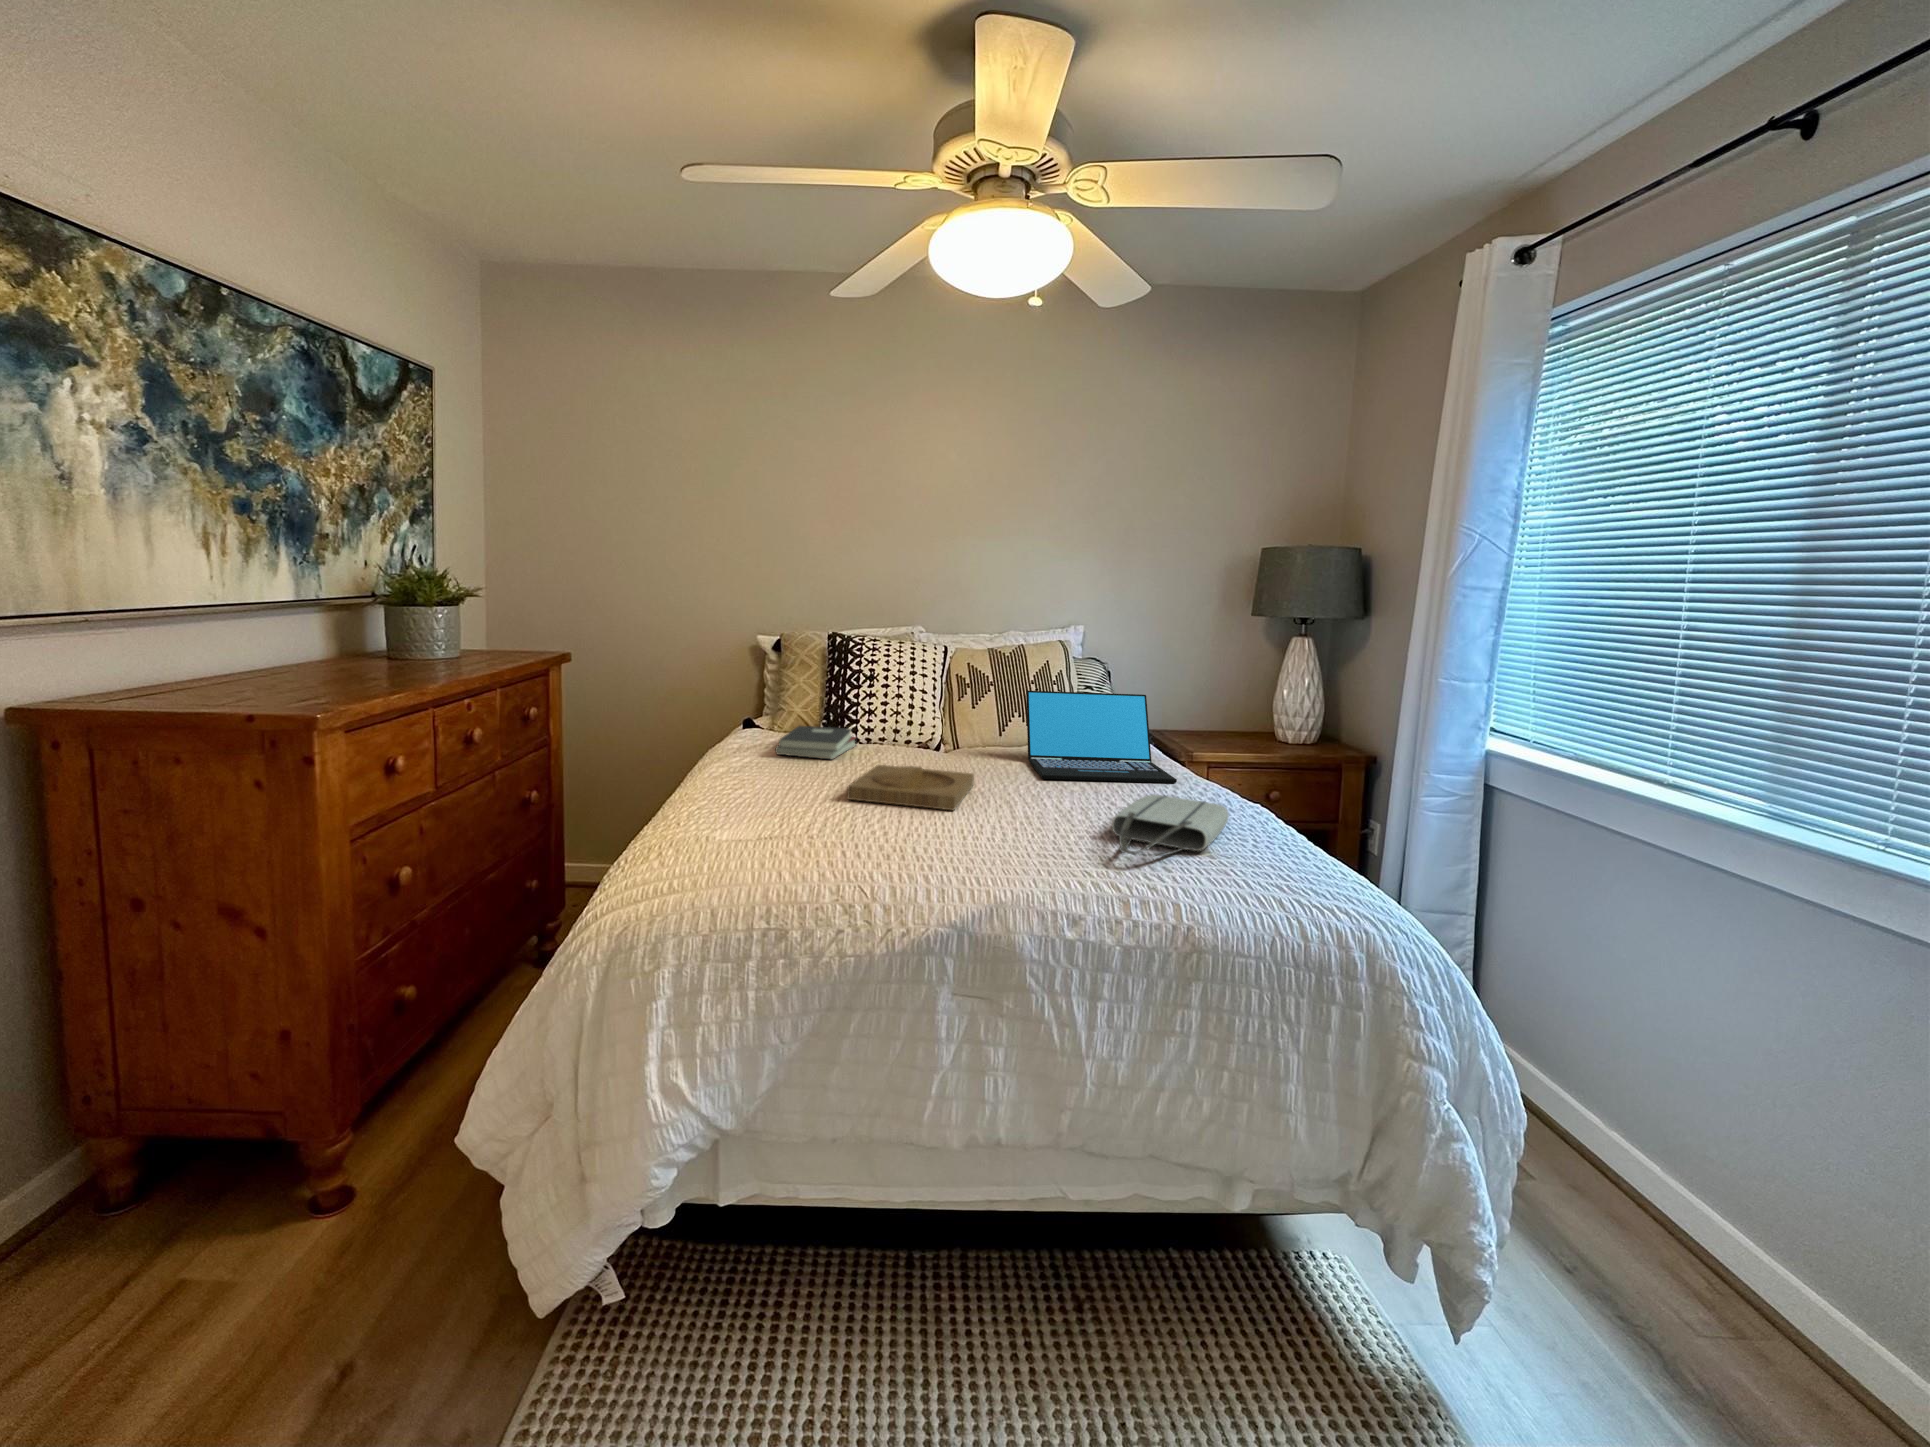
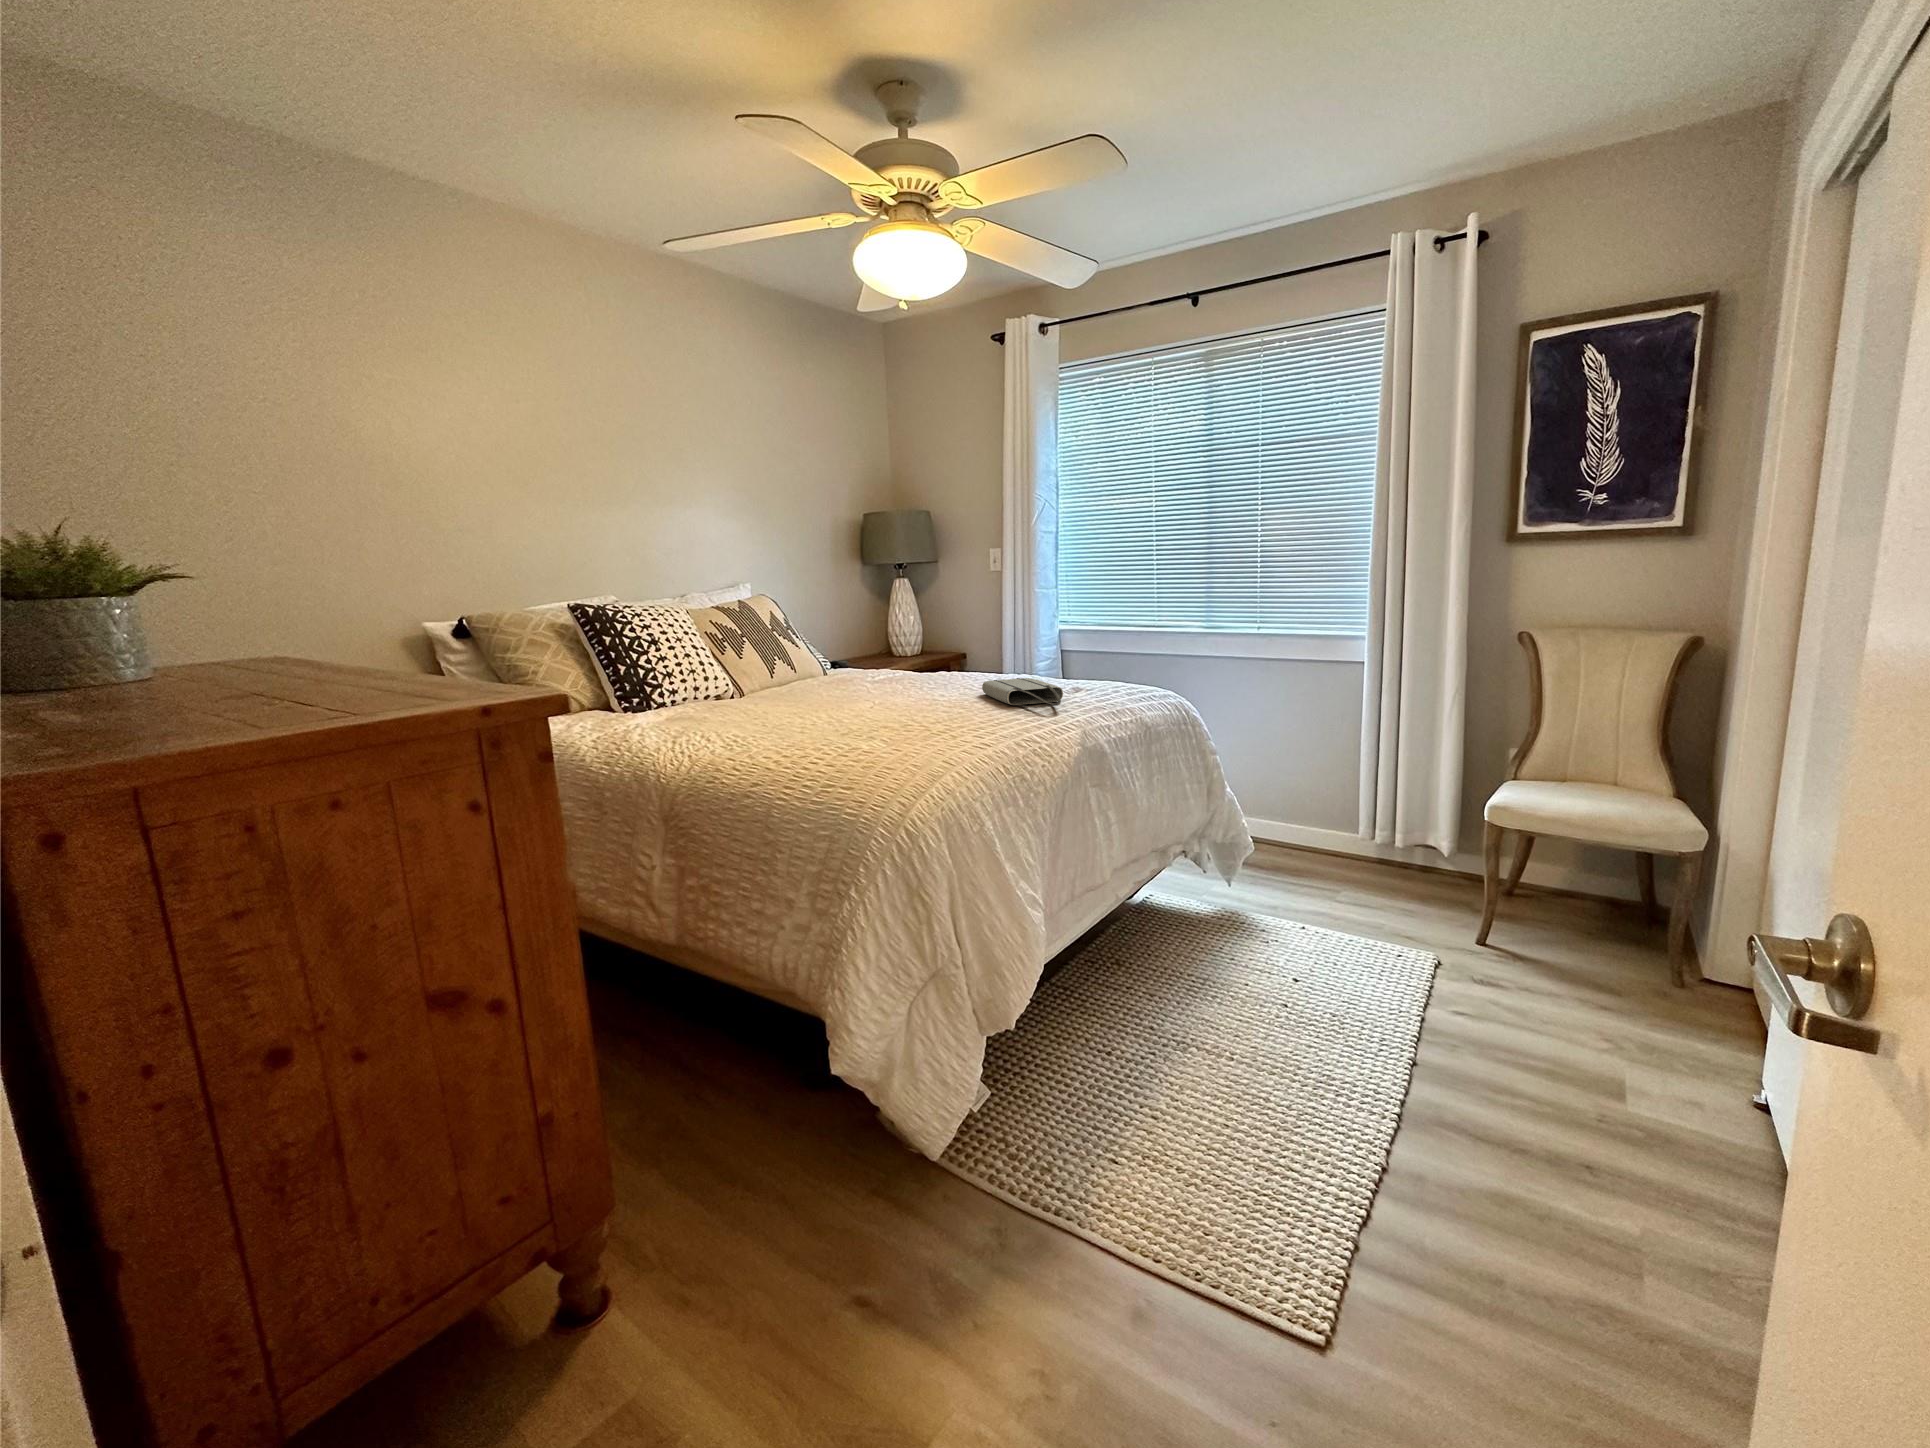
laptop: present [1026,691,1177,783] -> none [816,625,949,694]
hardback book: present [775,726,856,760] -> none [617,692,709,725]
tray: present [847,765,974,810] -> none [778,696,898,730]

